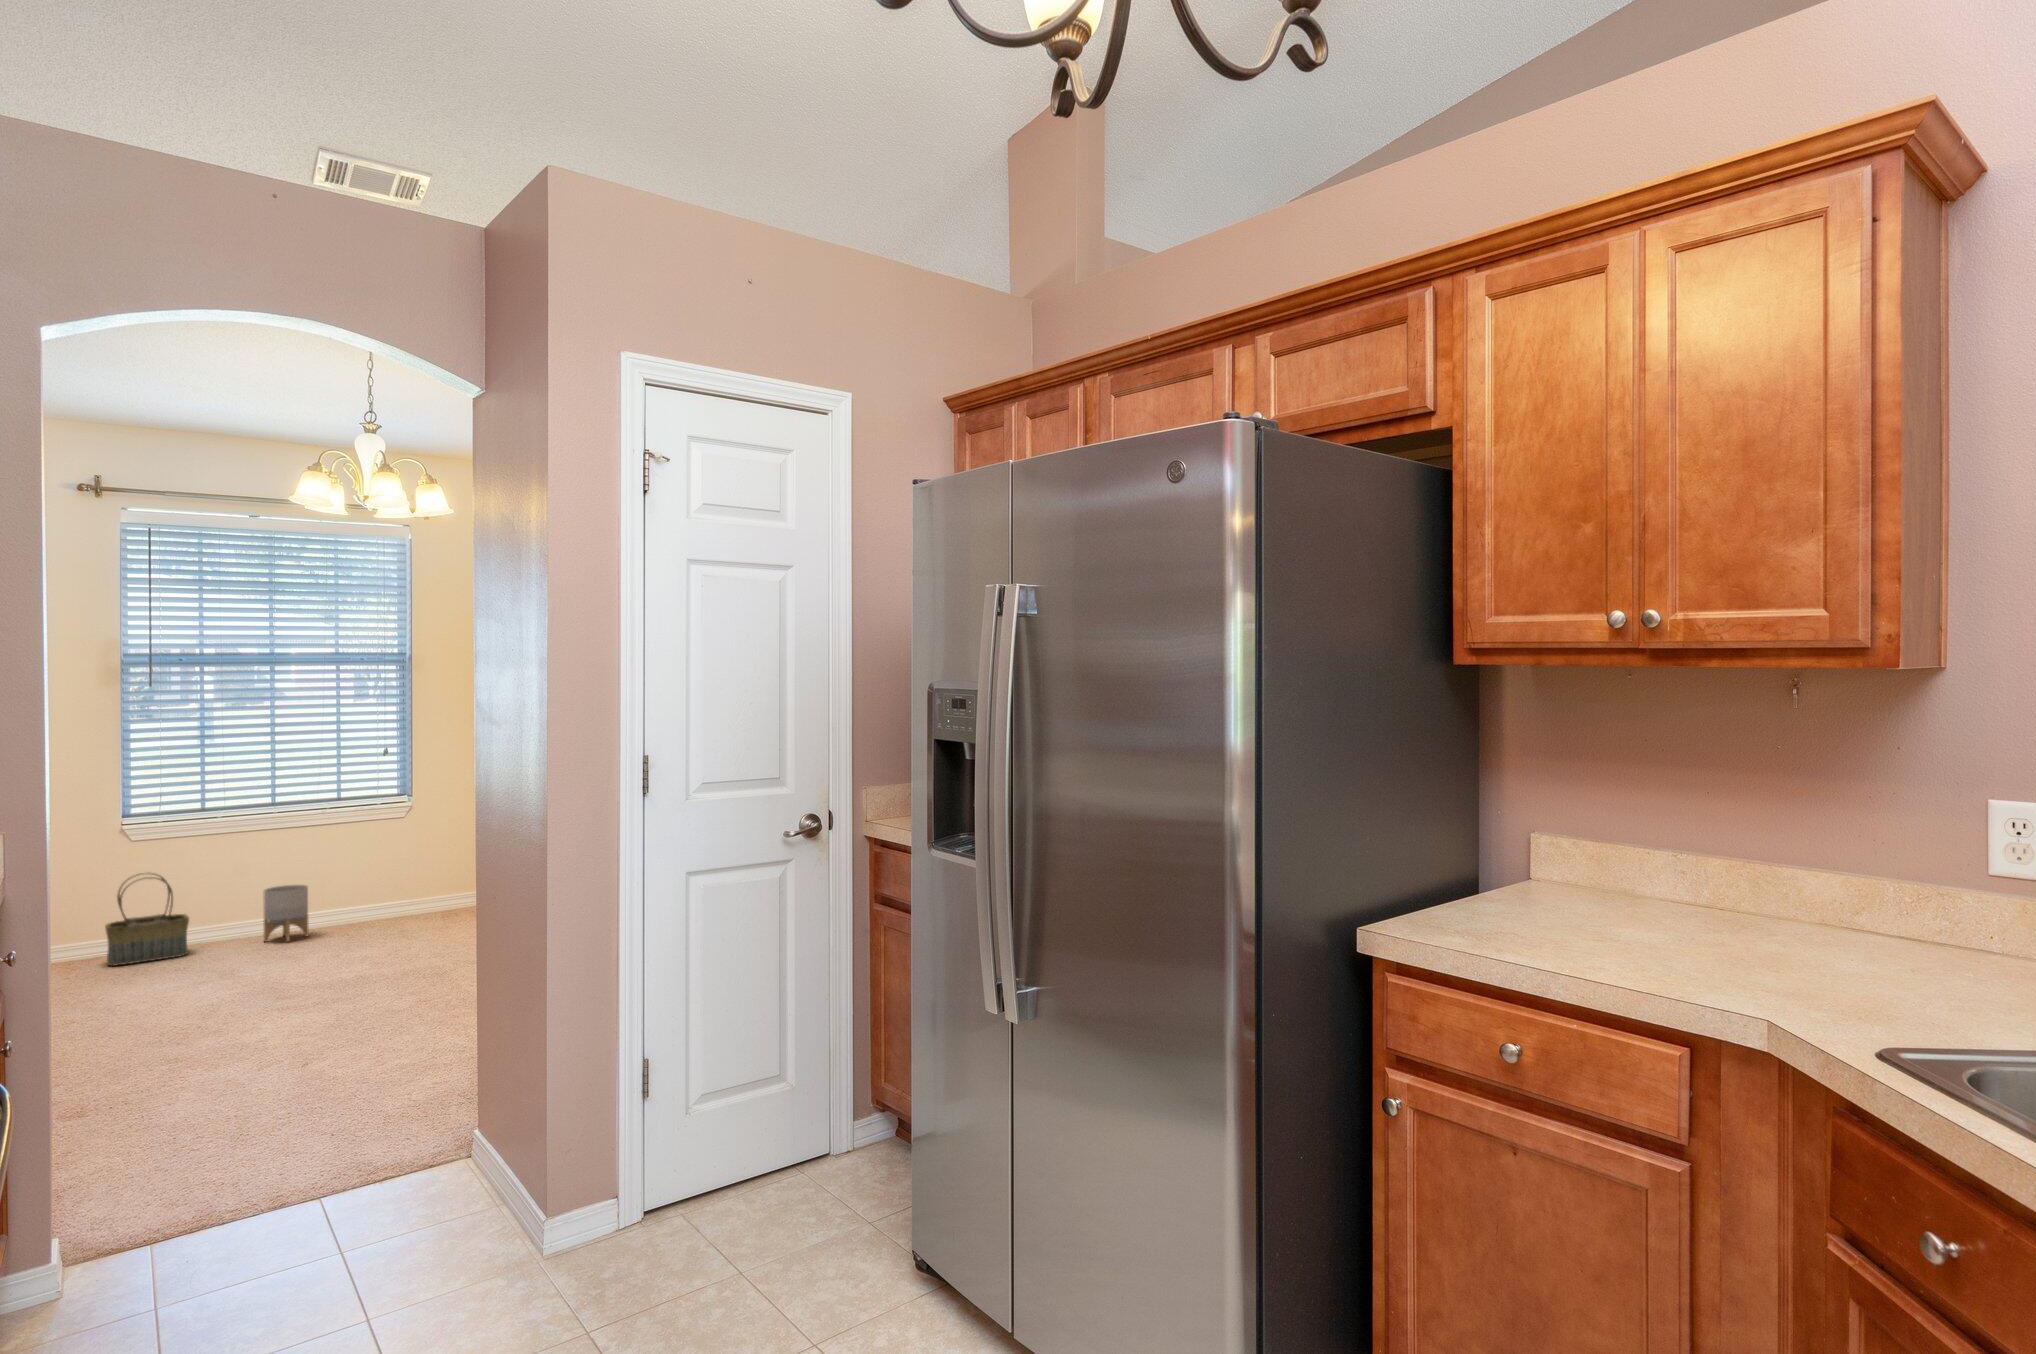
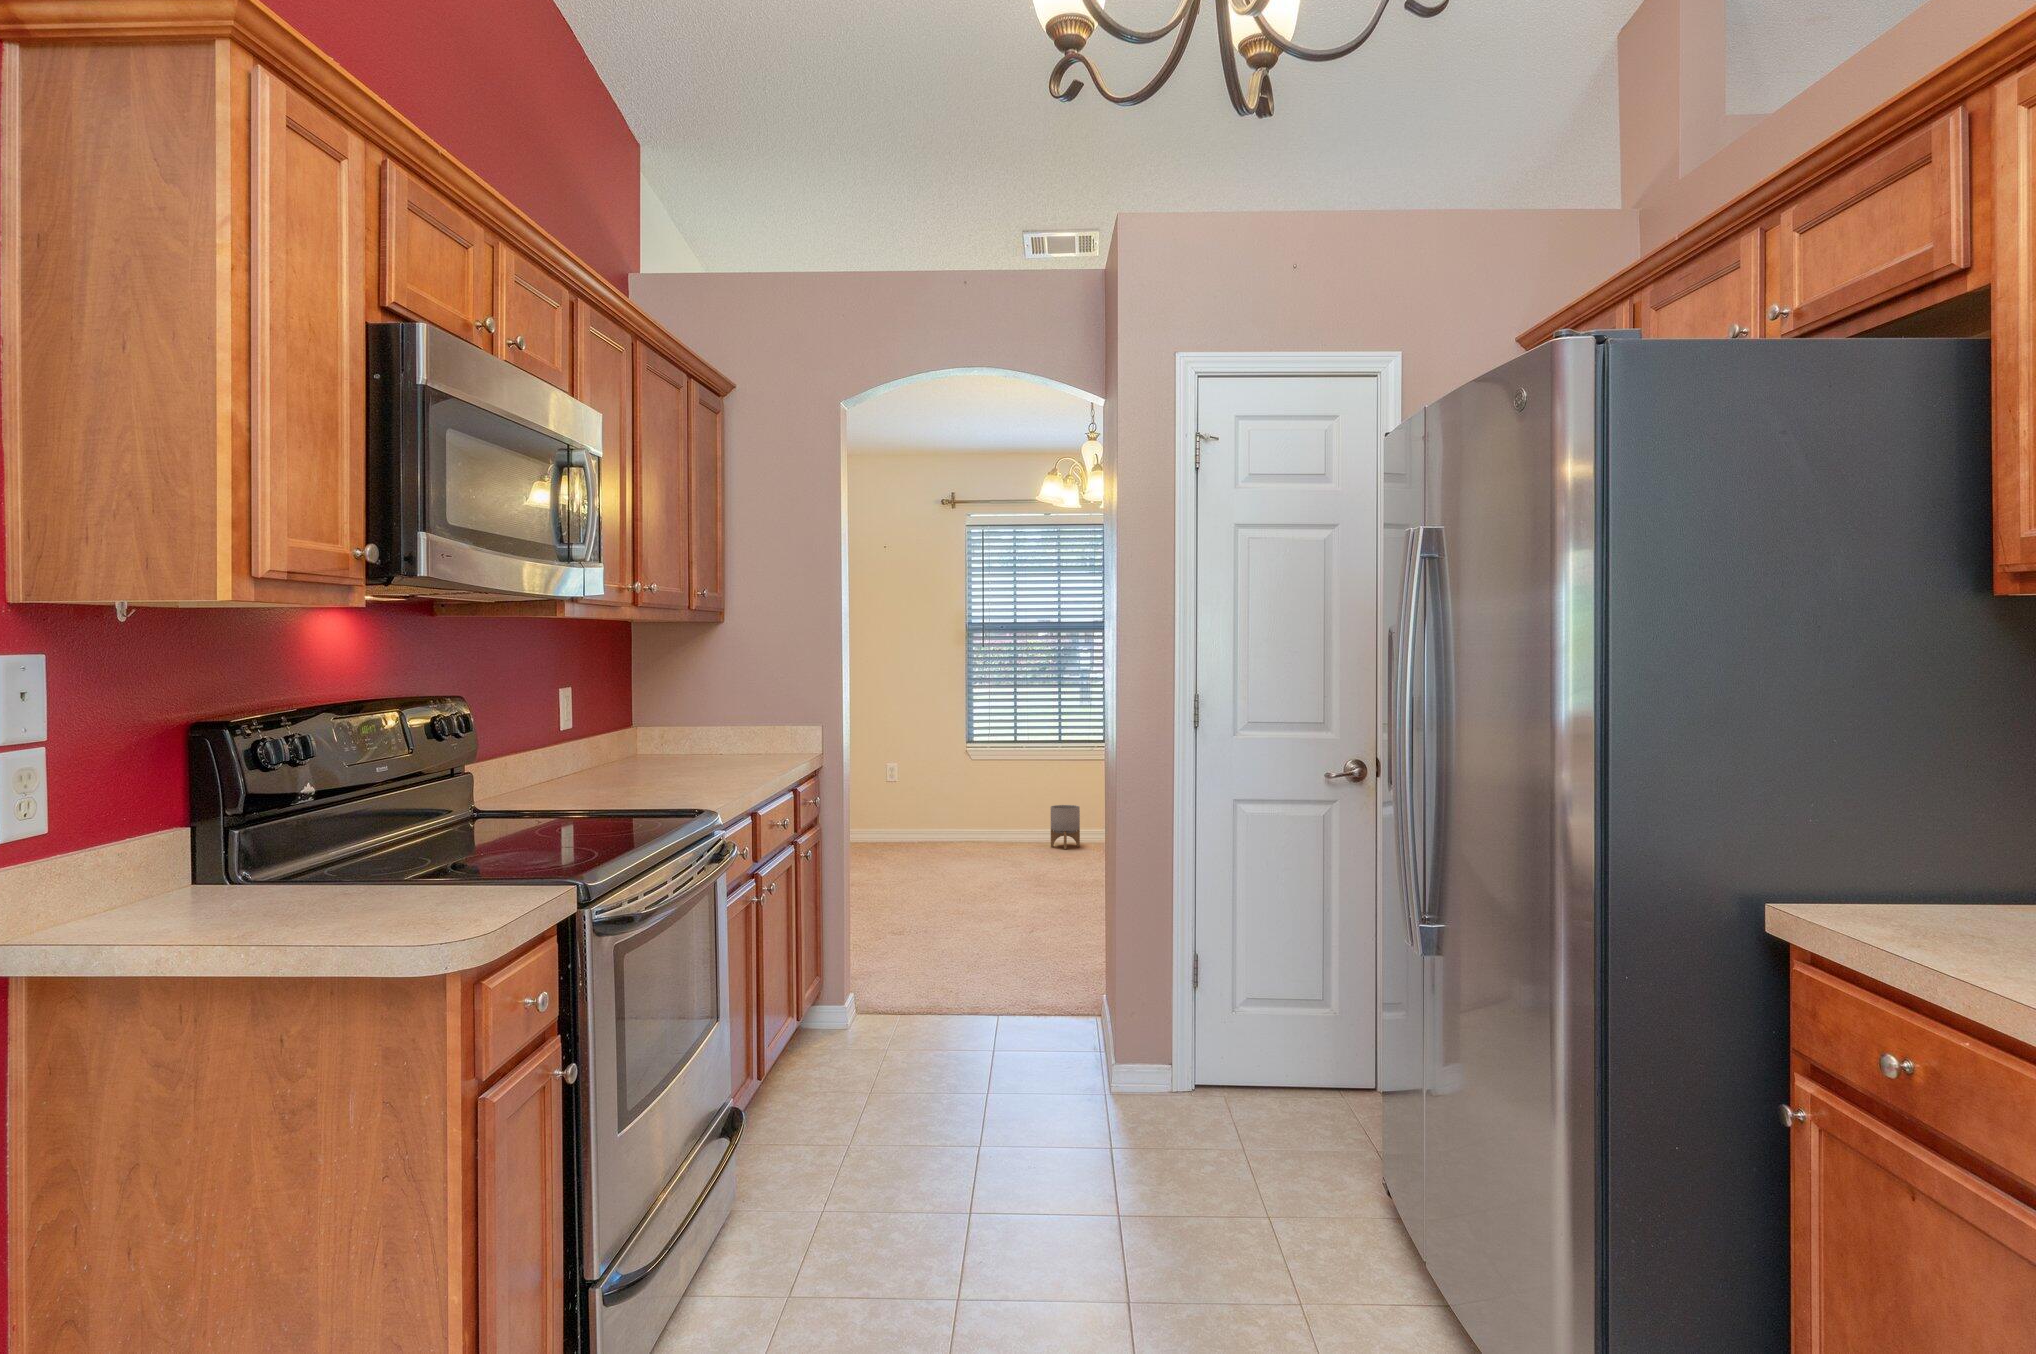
basket: present [105,873,189,966] -> none [957,784,1005,849]

